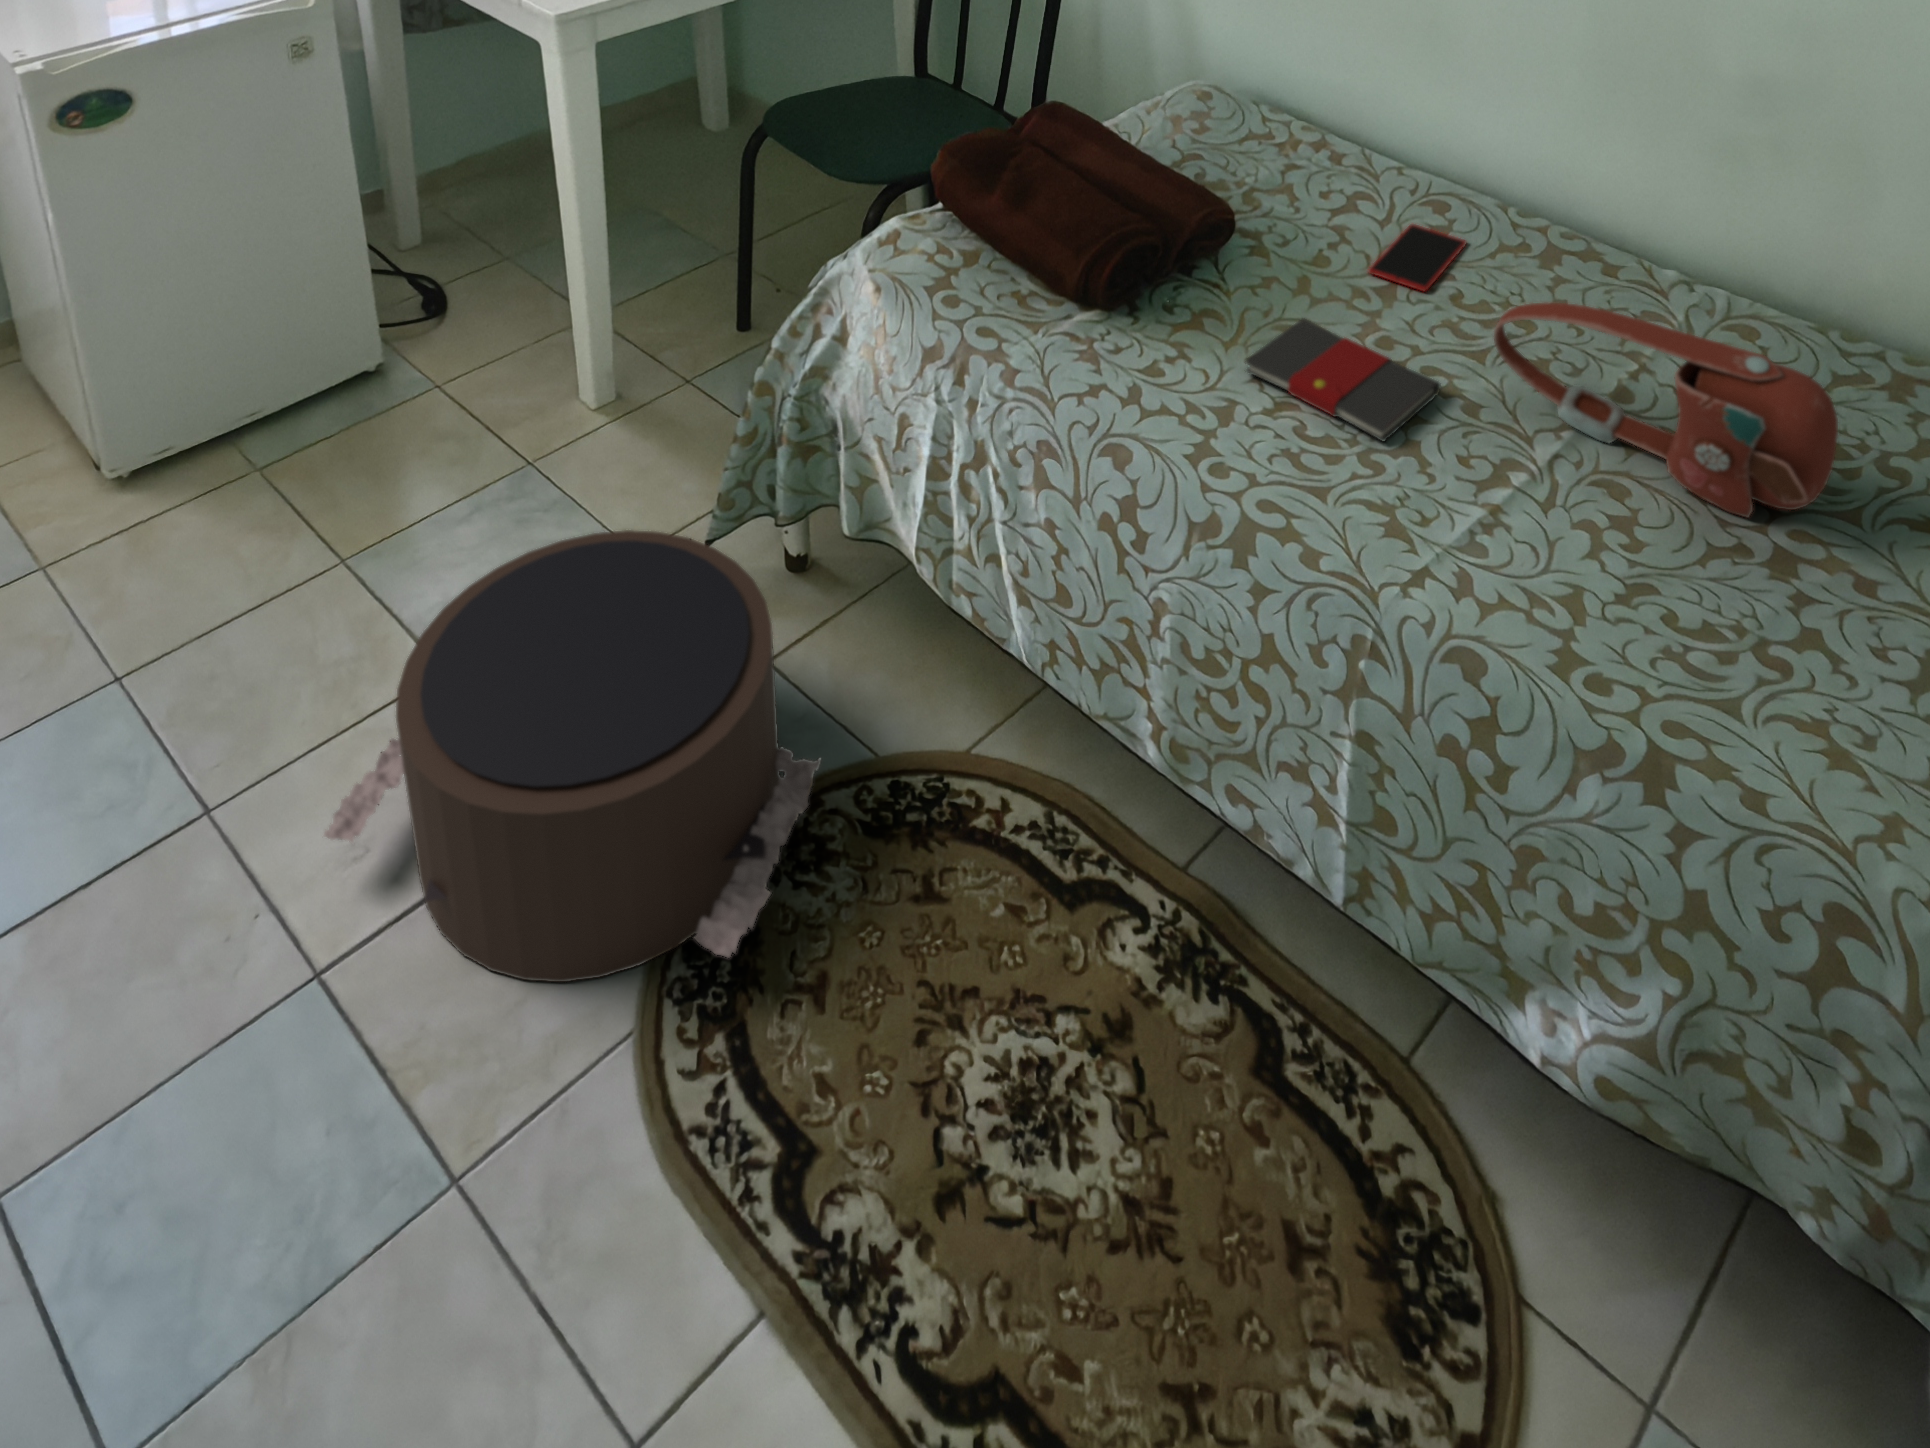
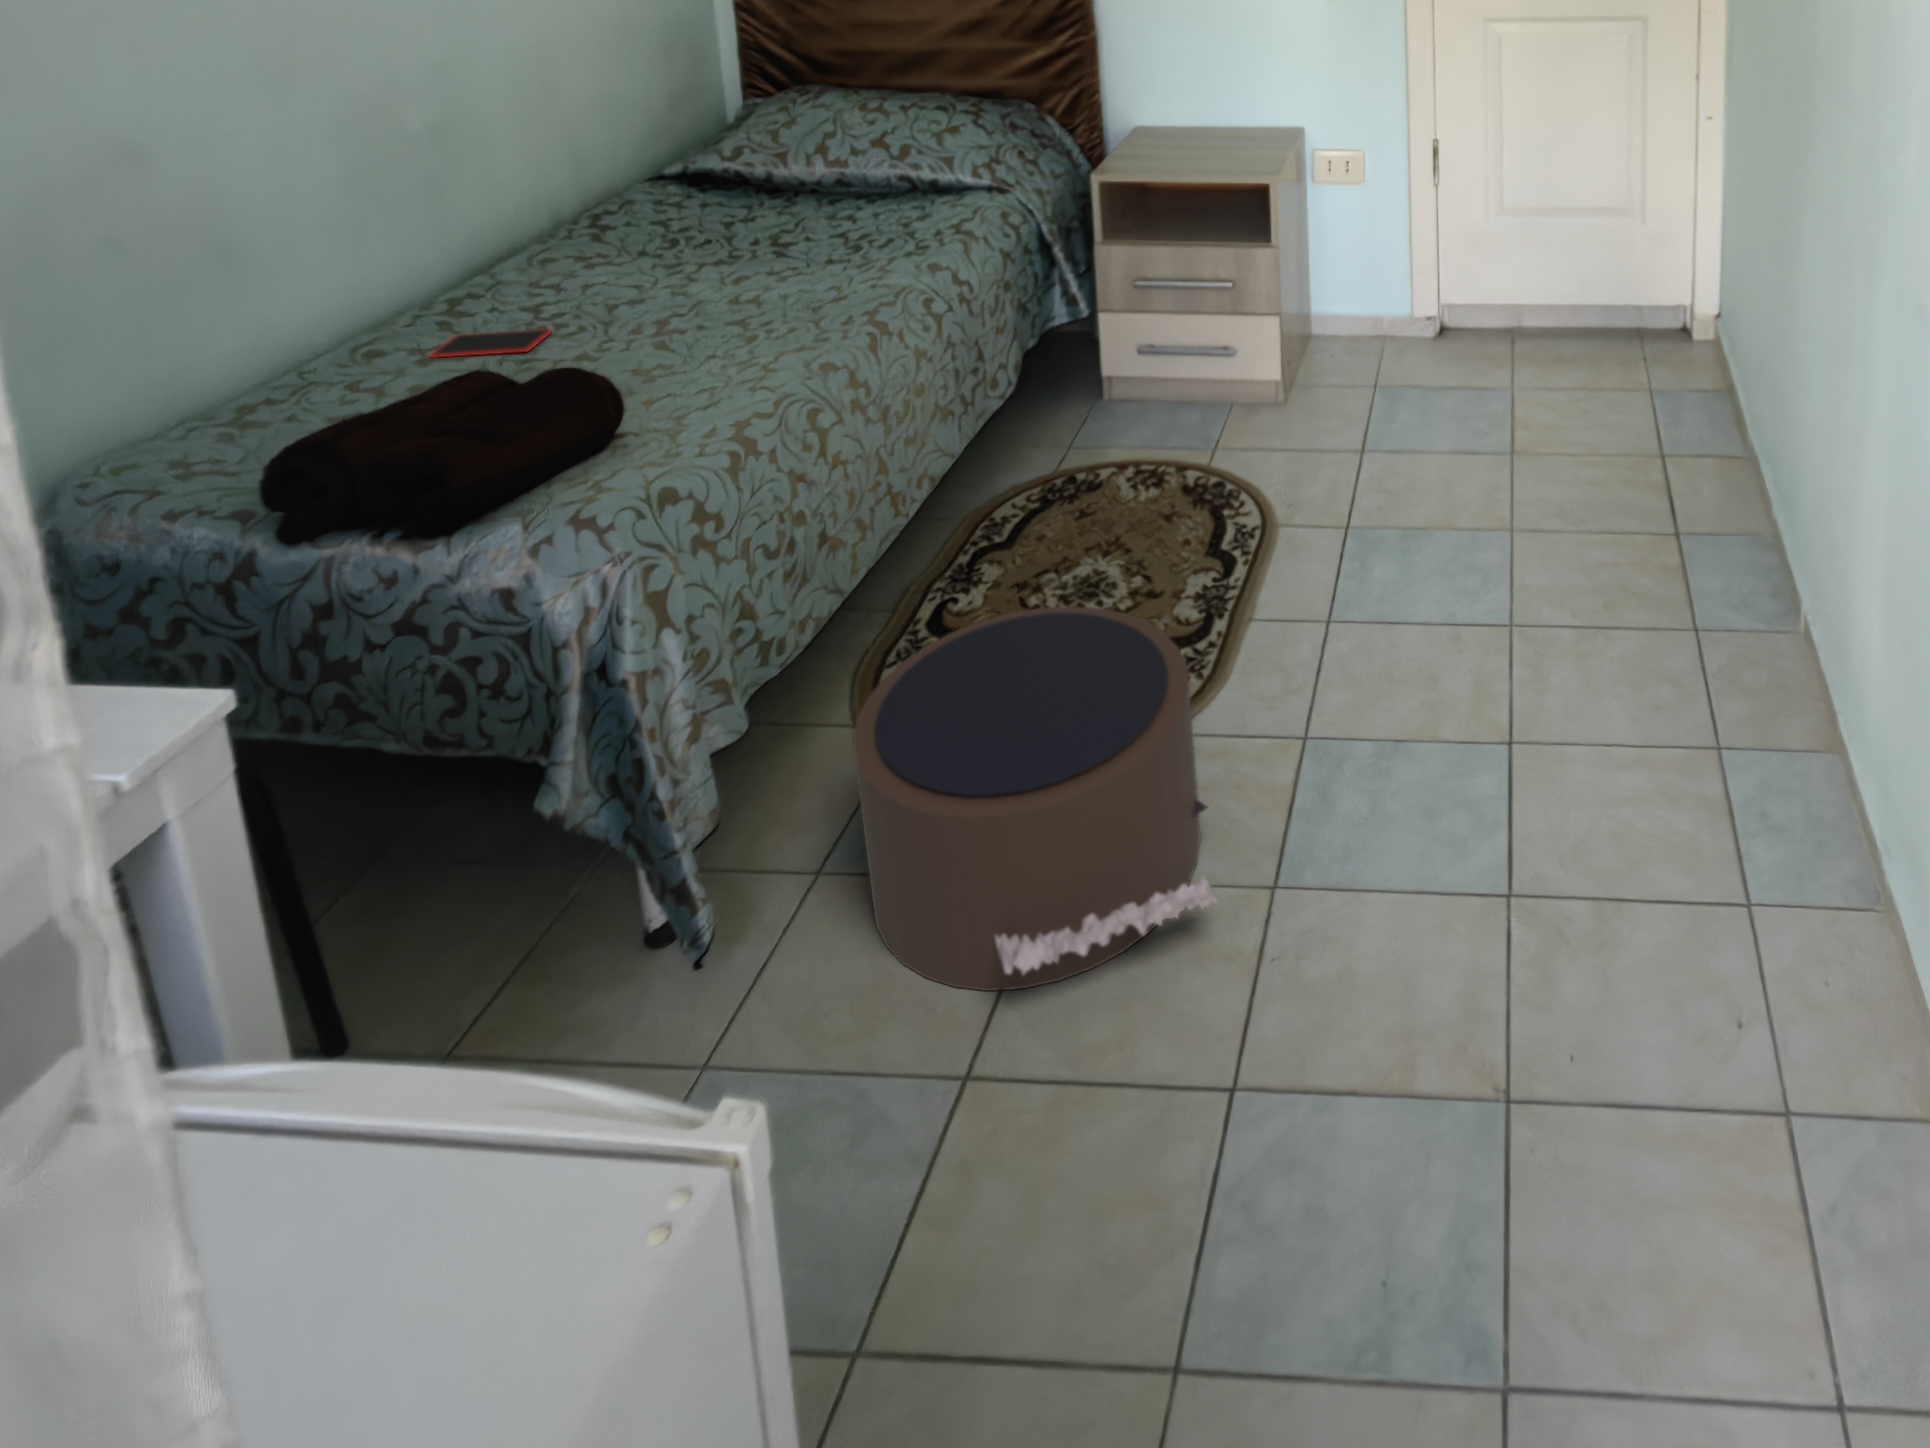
handbag: present [1494,302,1838,517] -> none [676,152,797,273]
book: present [1245,318,1441,441] -> none [629,295,767,352]

